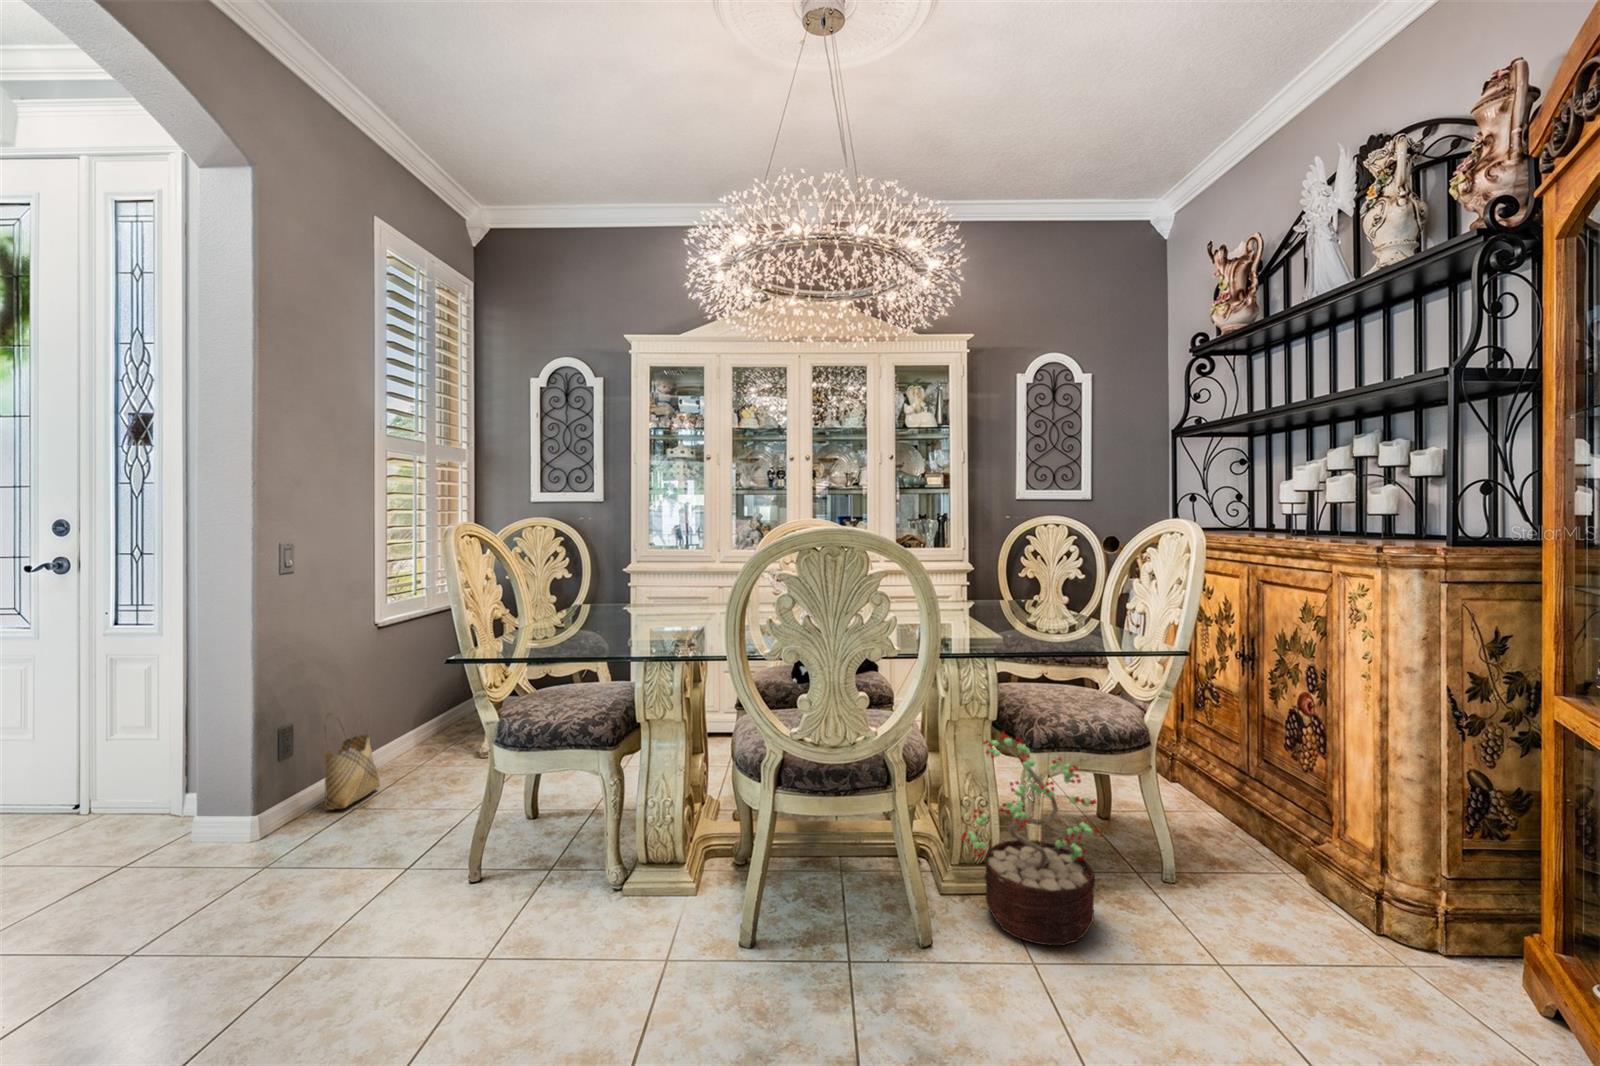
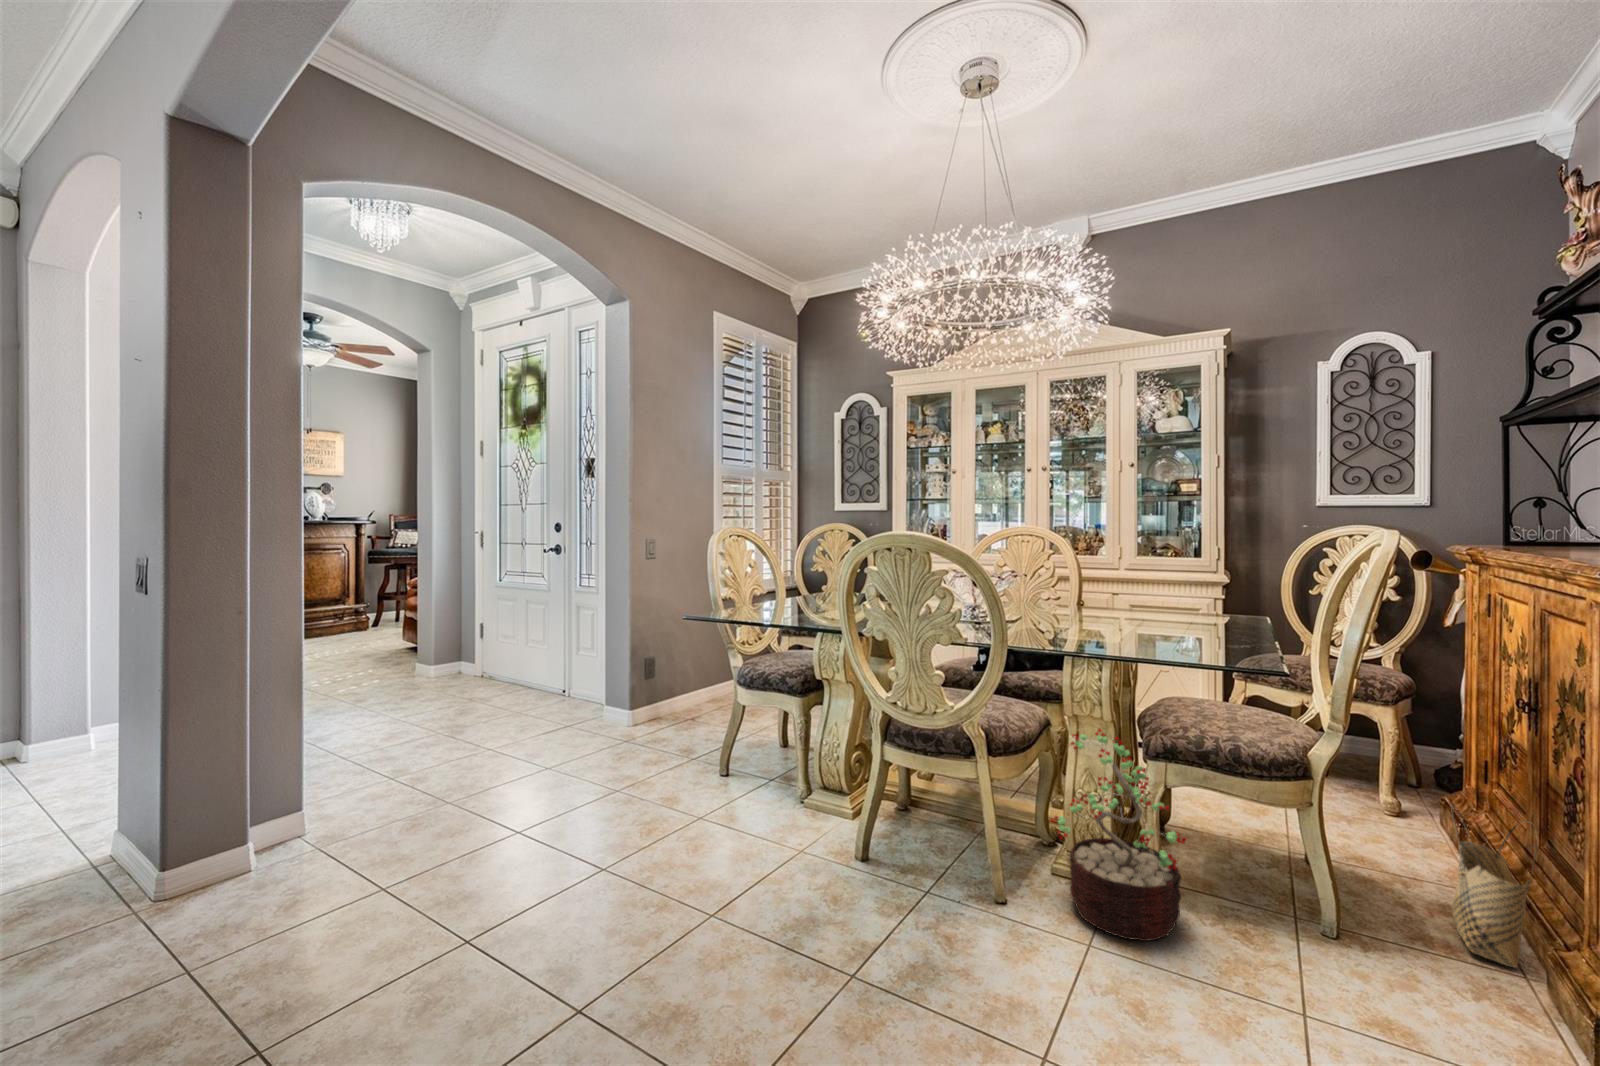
woven basket: present [324,713,380,810] -> present [1451,805,1537,968]

